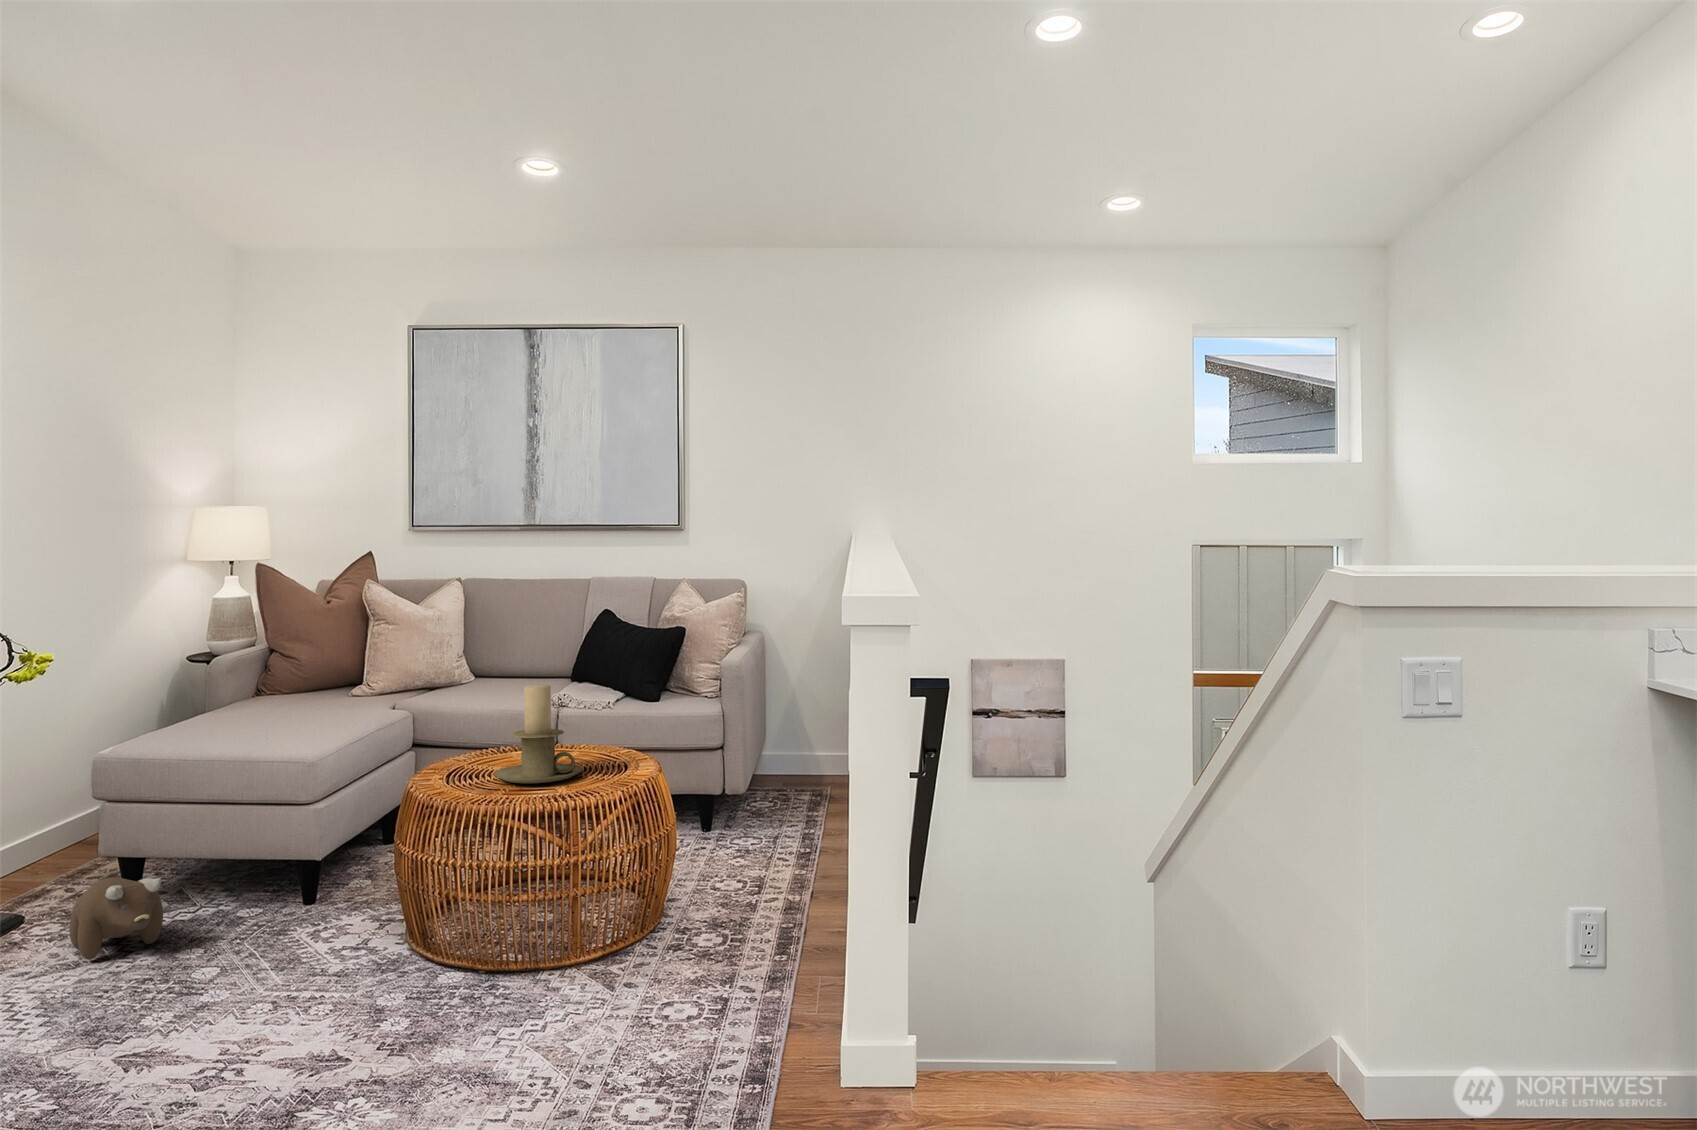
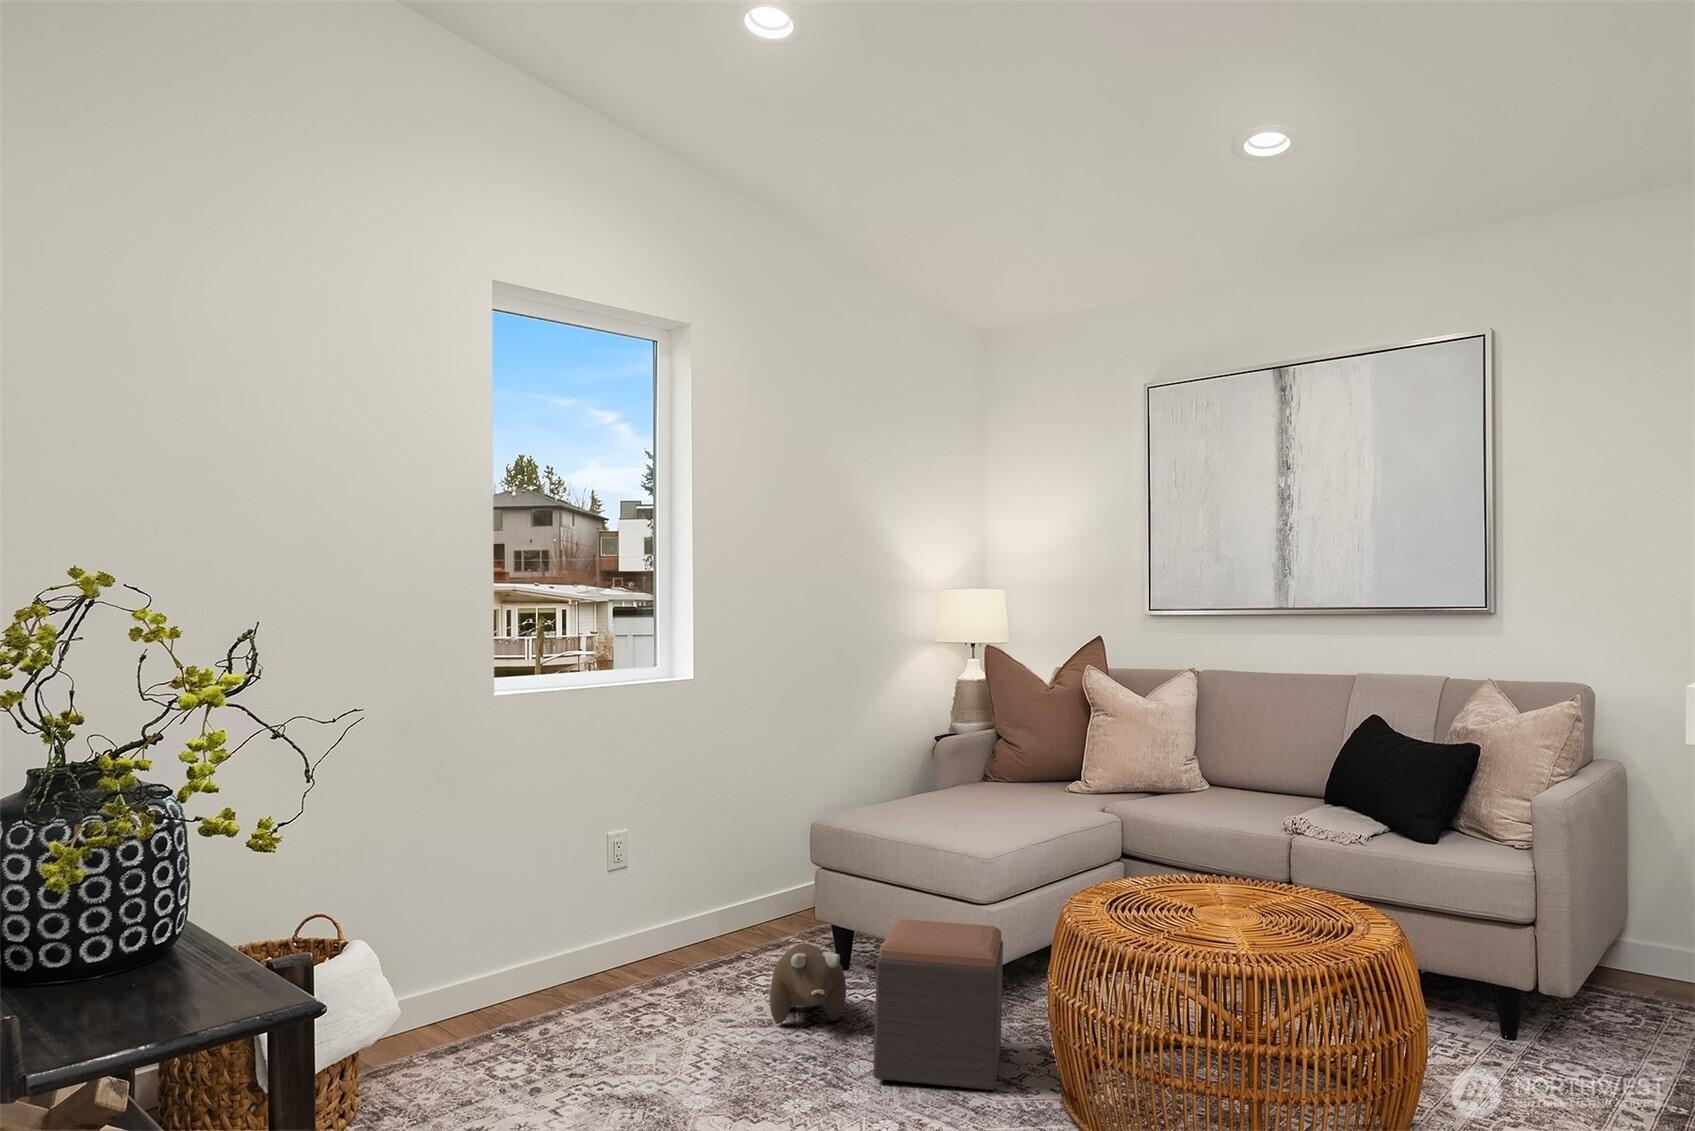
candle holder: present [493,685,583,783] -> none [1166,800,1284,931]
footstool: none [220,821,347,975] -> present [873,919,1003,1090]

